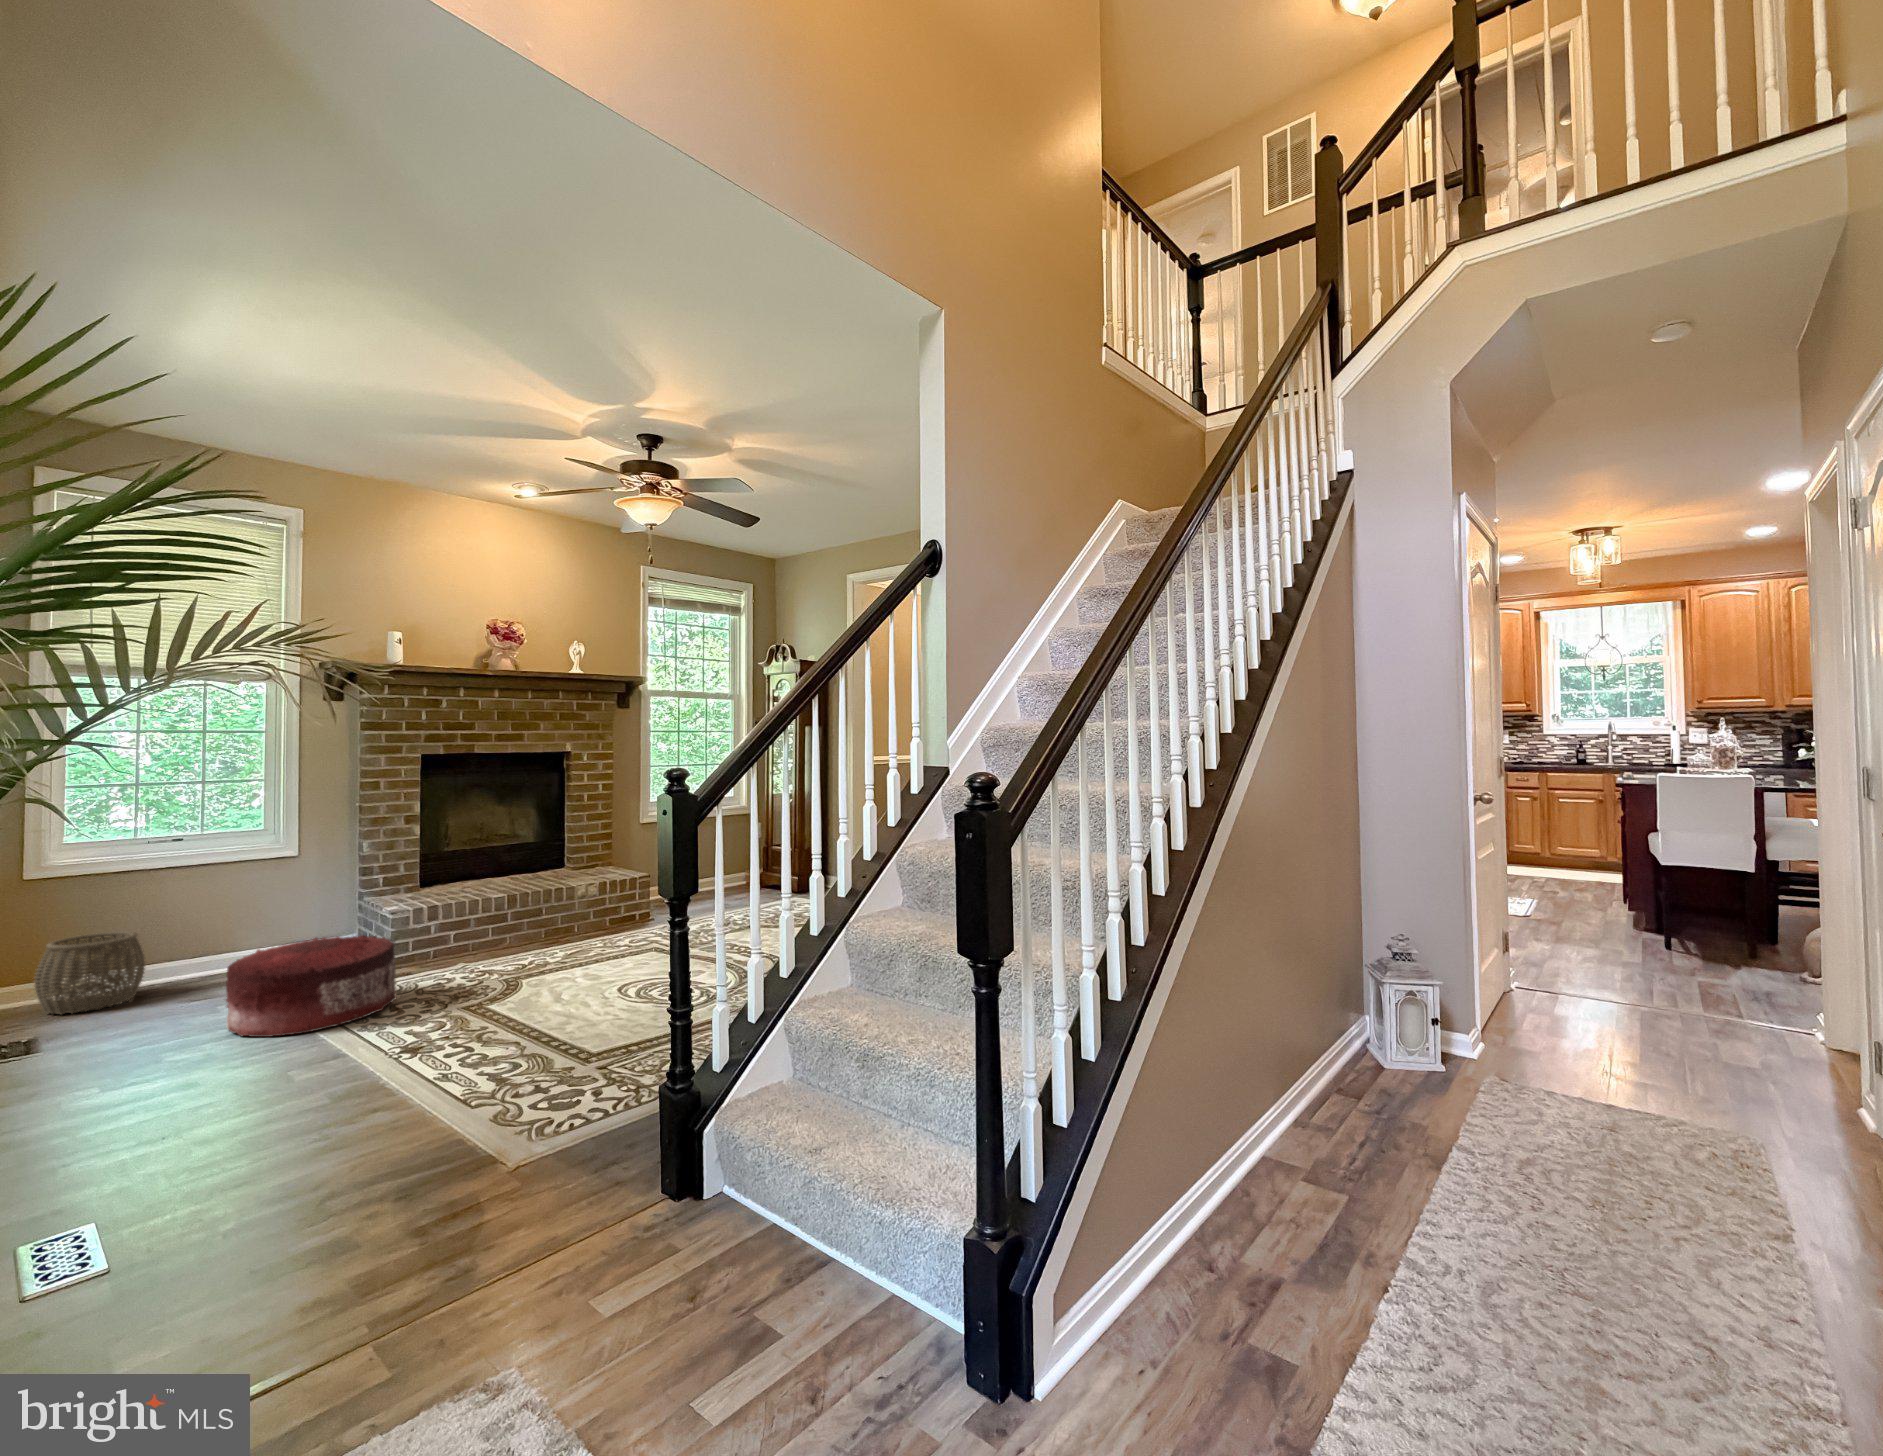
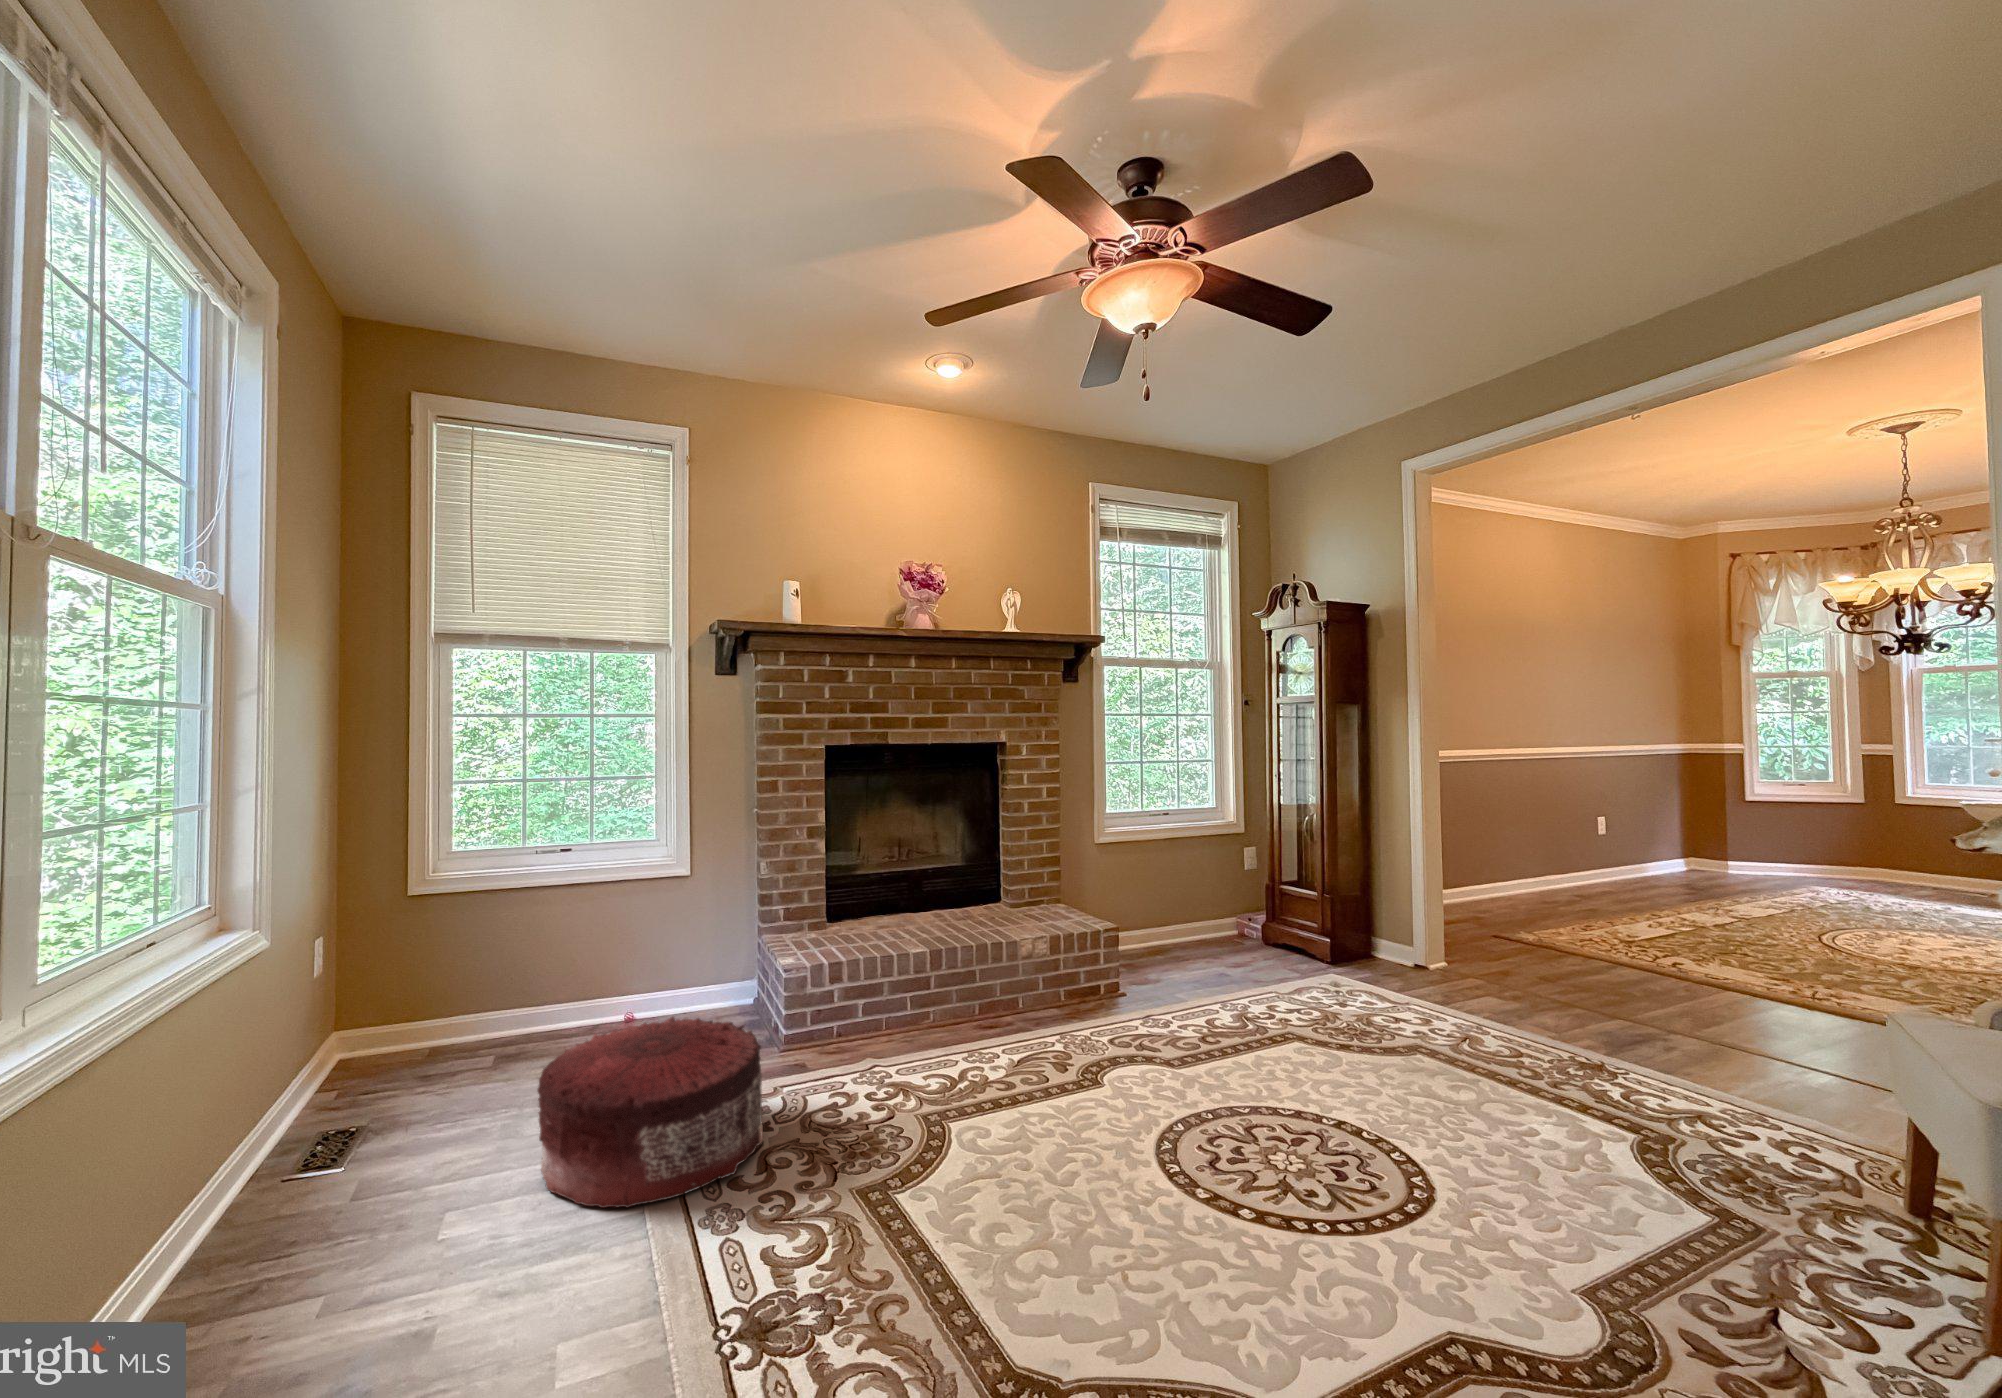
woven basket: present [34,931,145,1015] -> none [412,963,527,1073]

